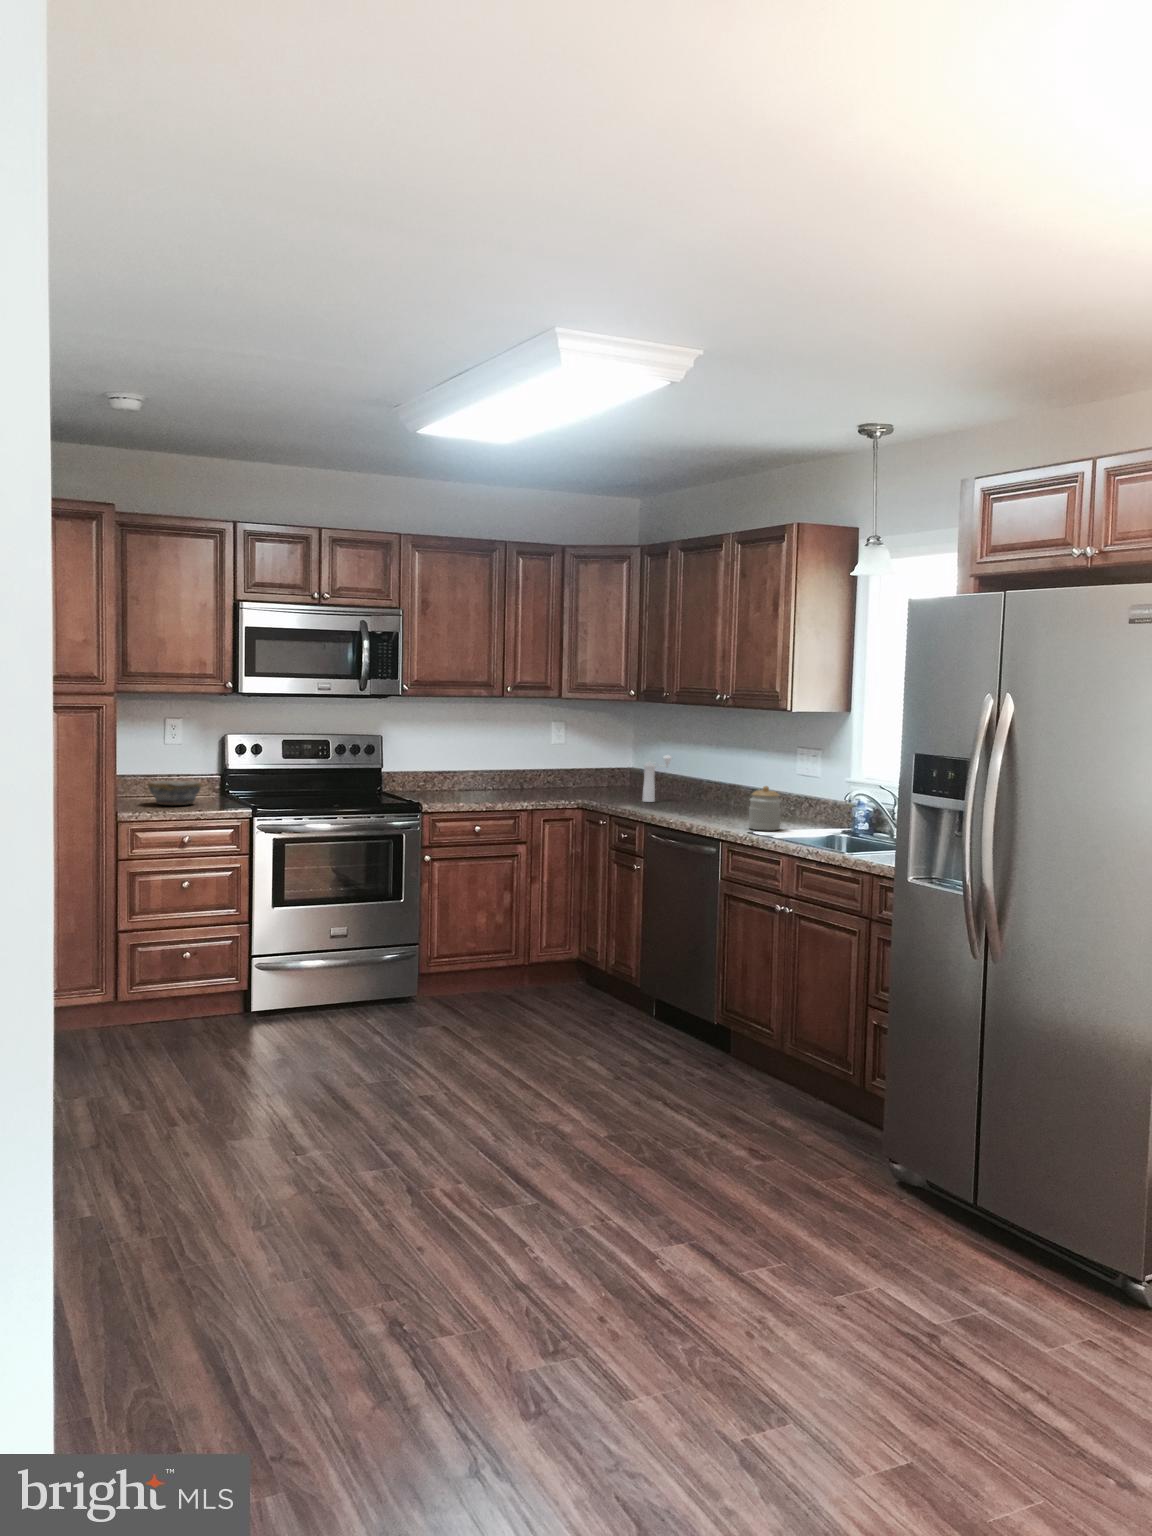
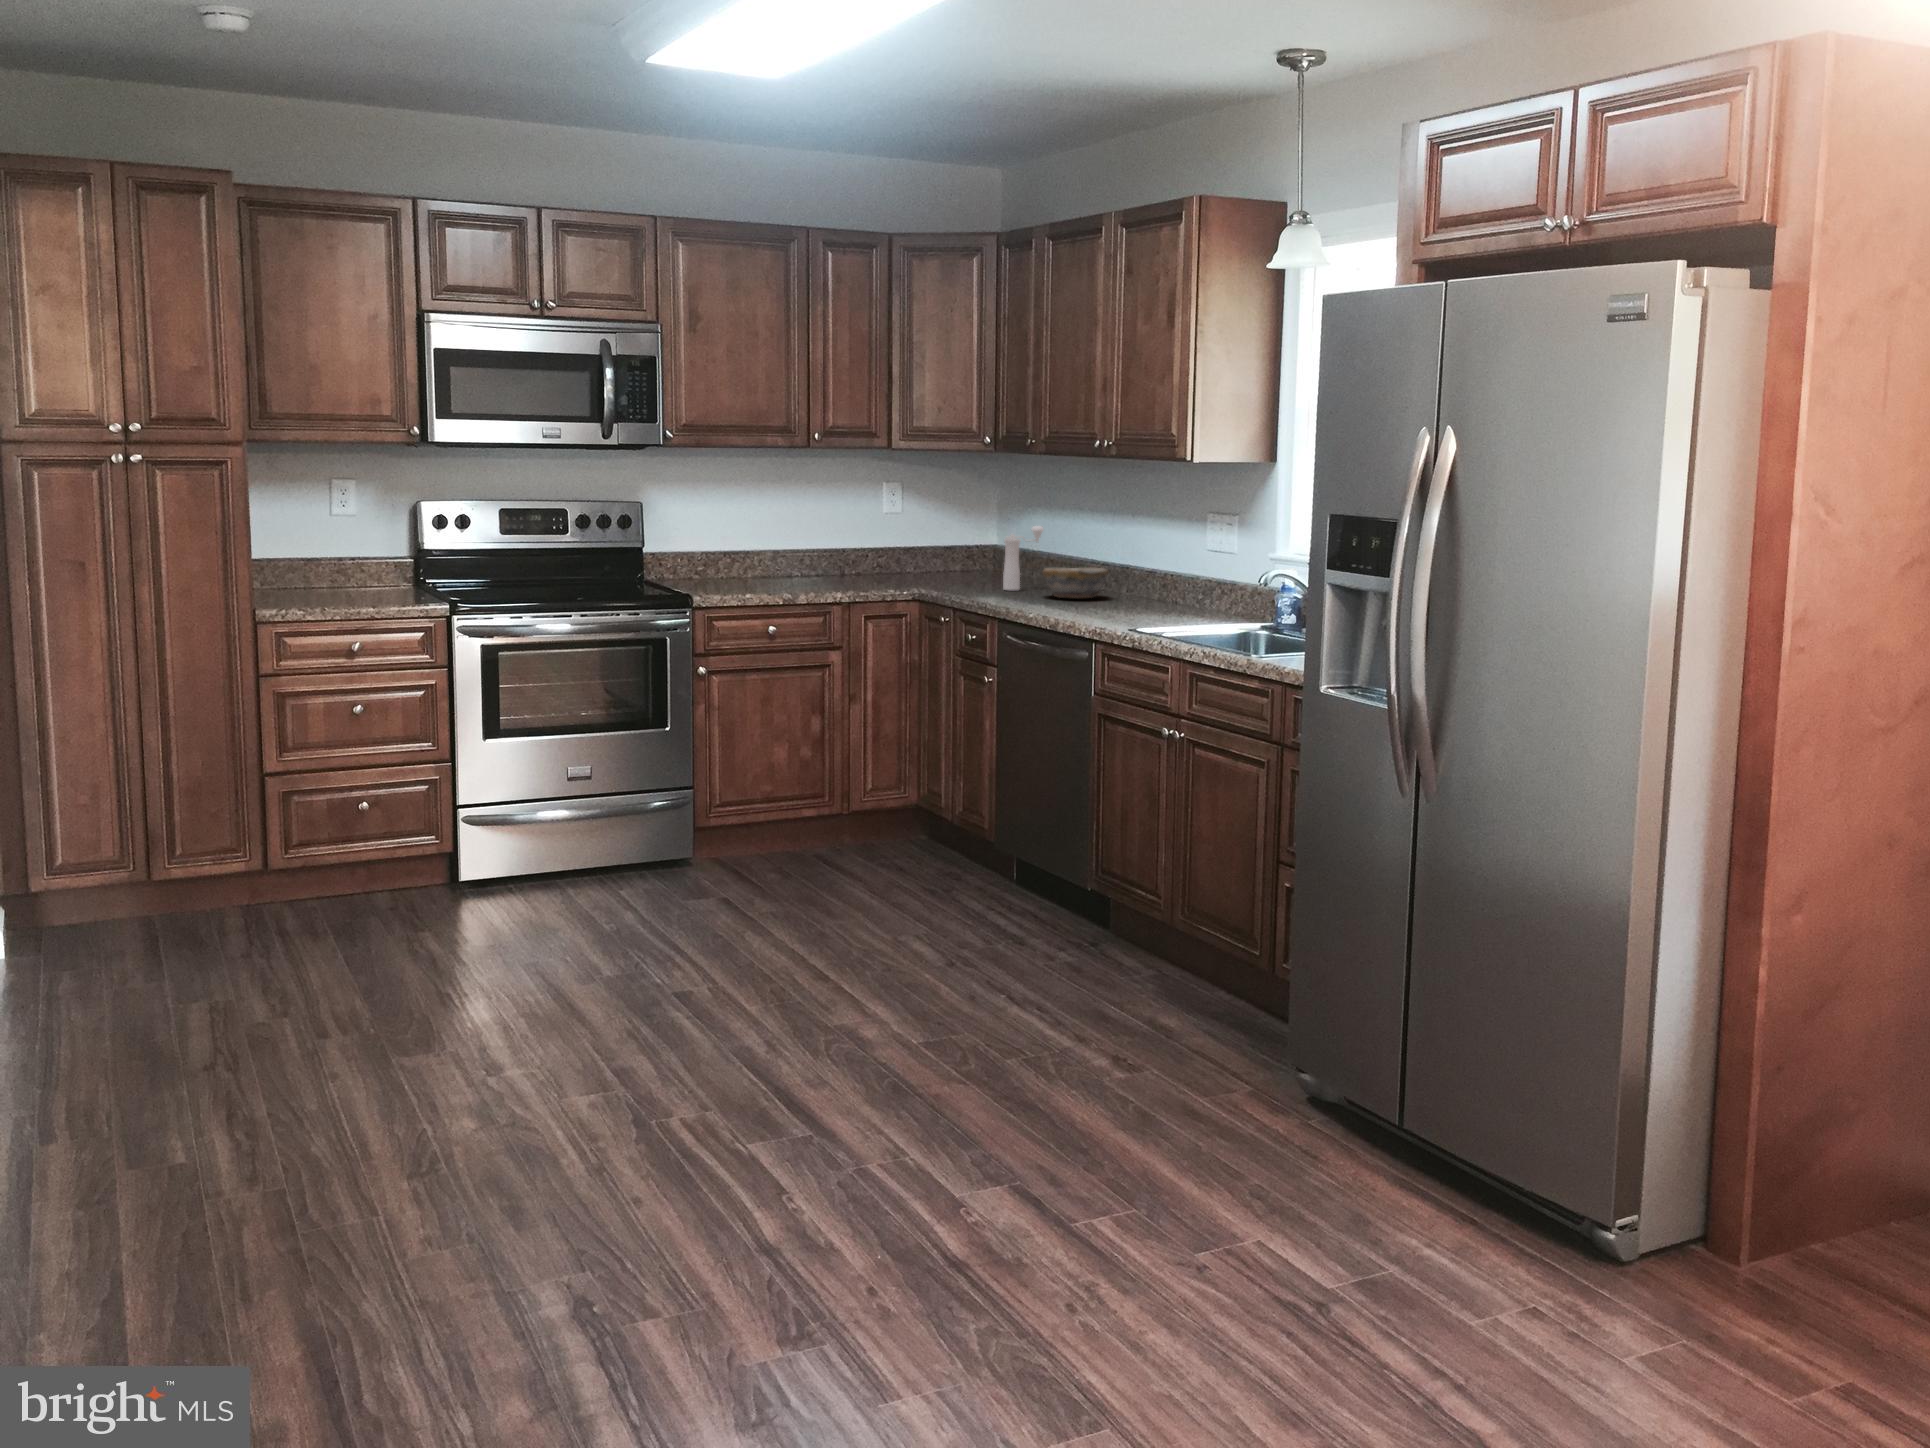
bowl: present [148,781,202,805] -> present [1042,568,1108,599]
jar: present [748,786,781,830] -> none [1135,565,1180,626]

